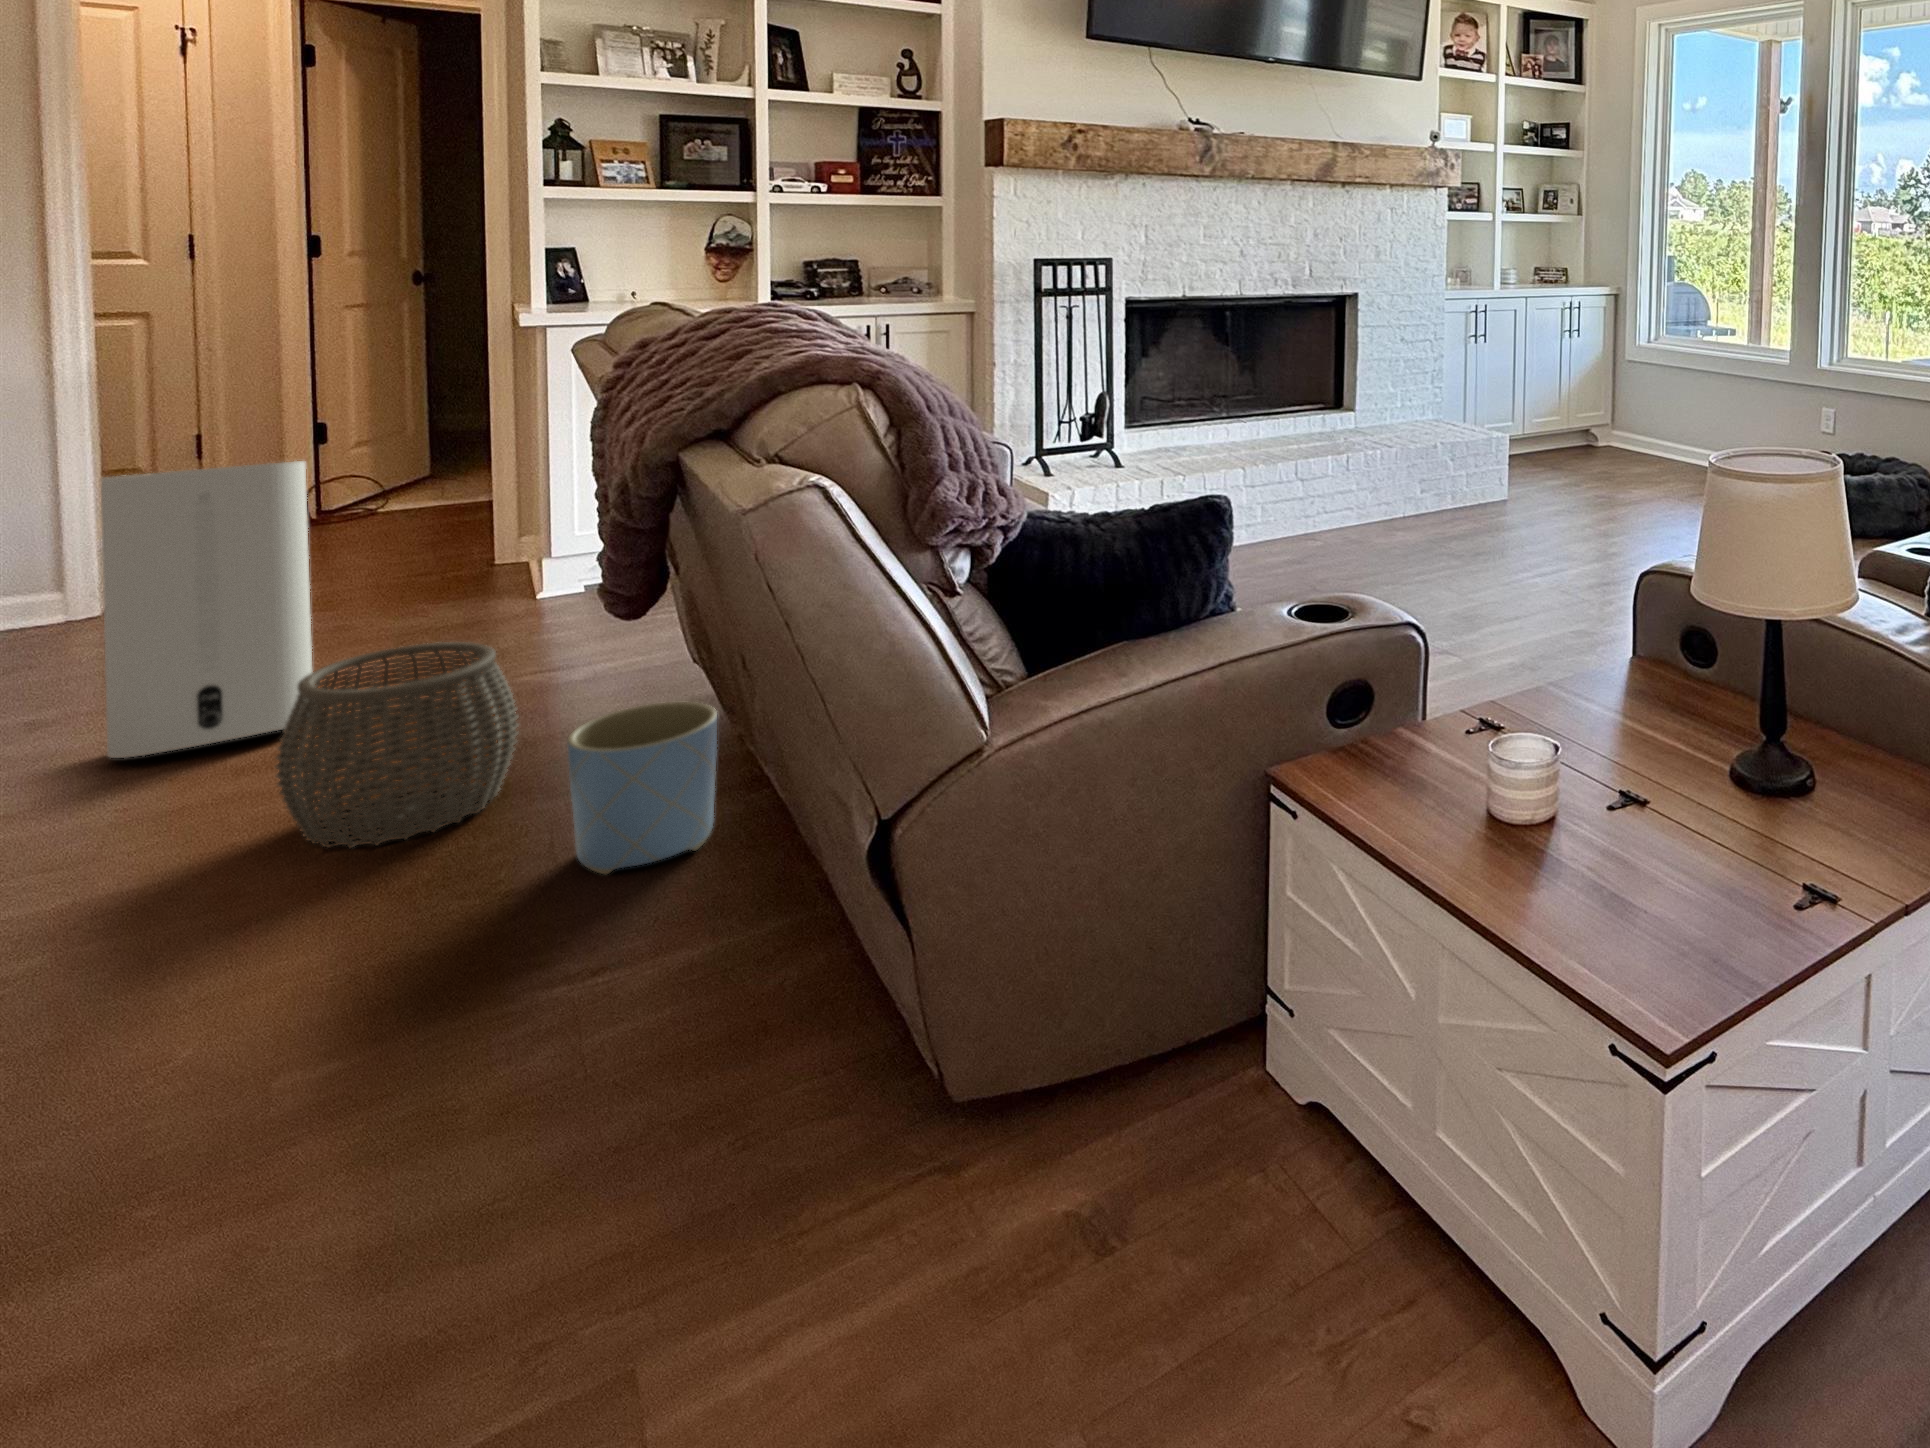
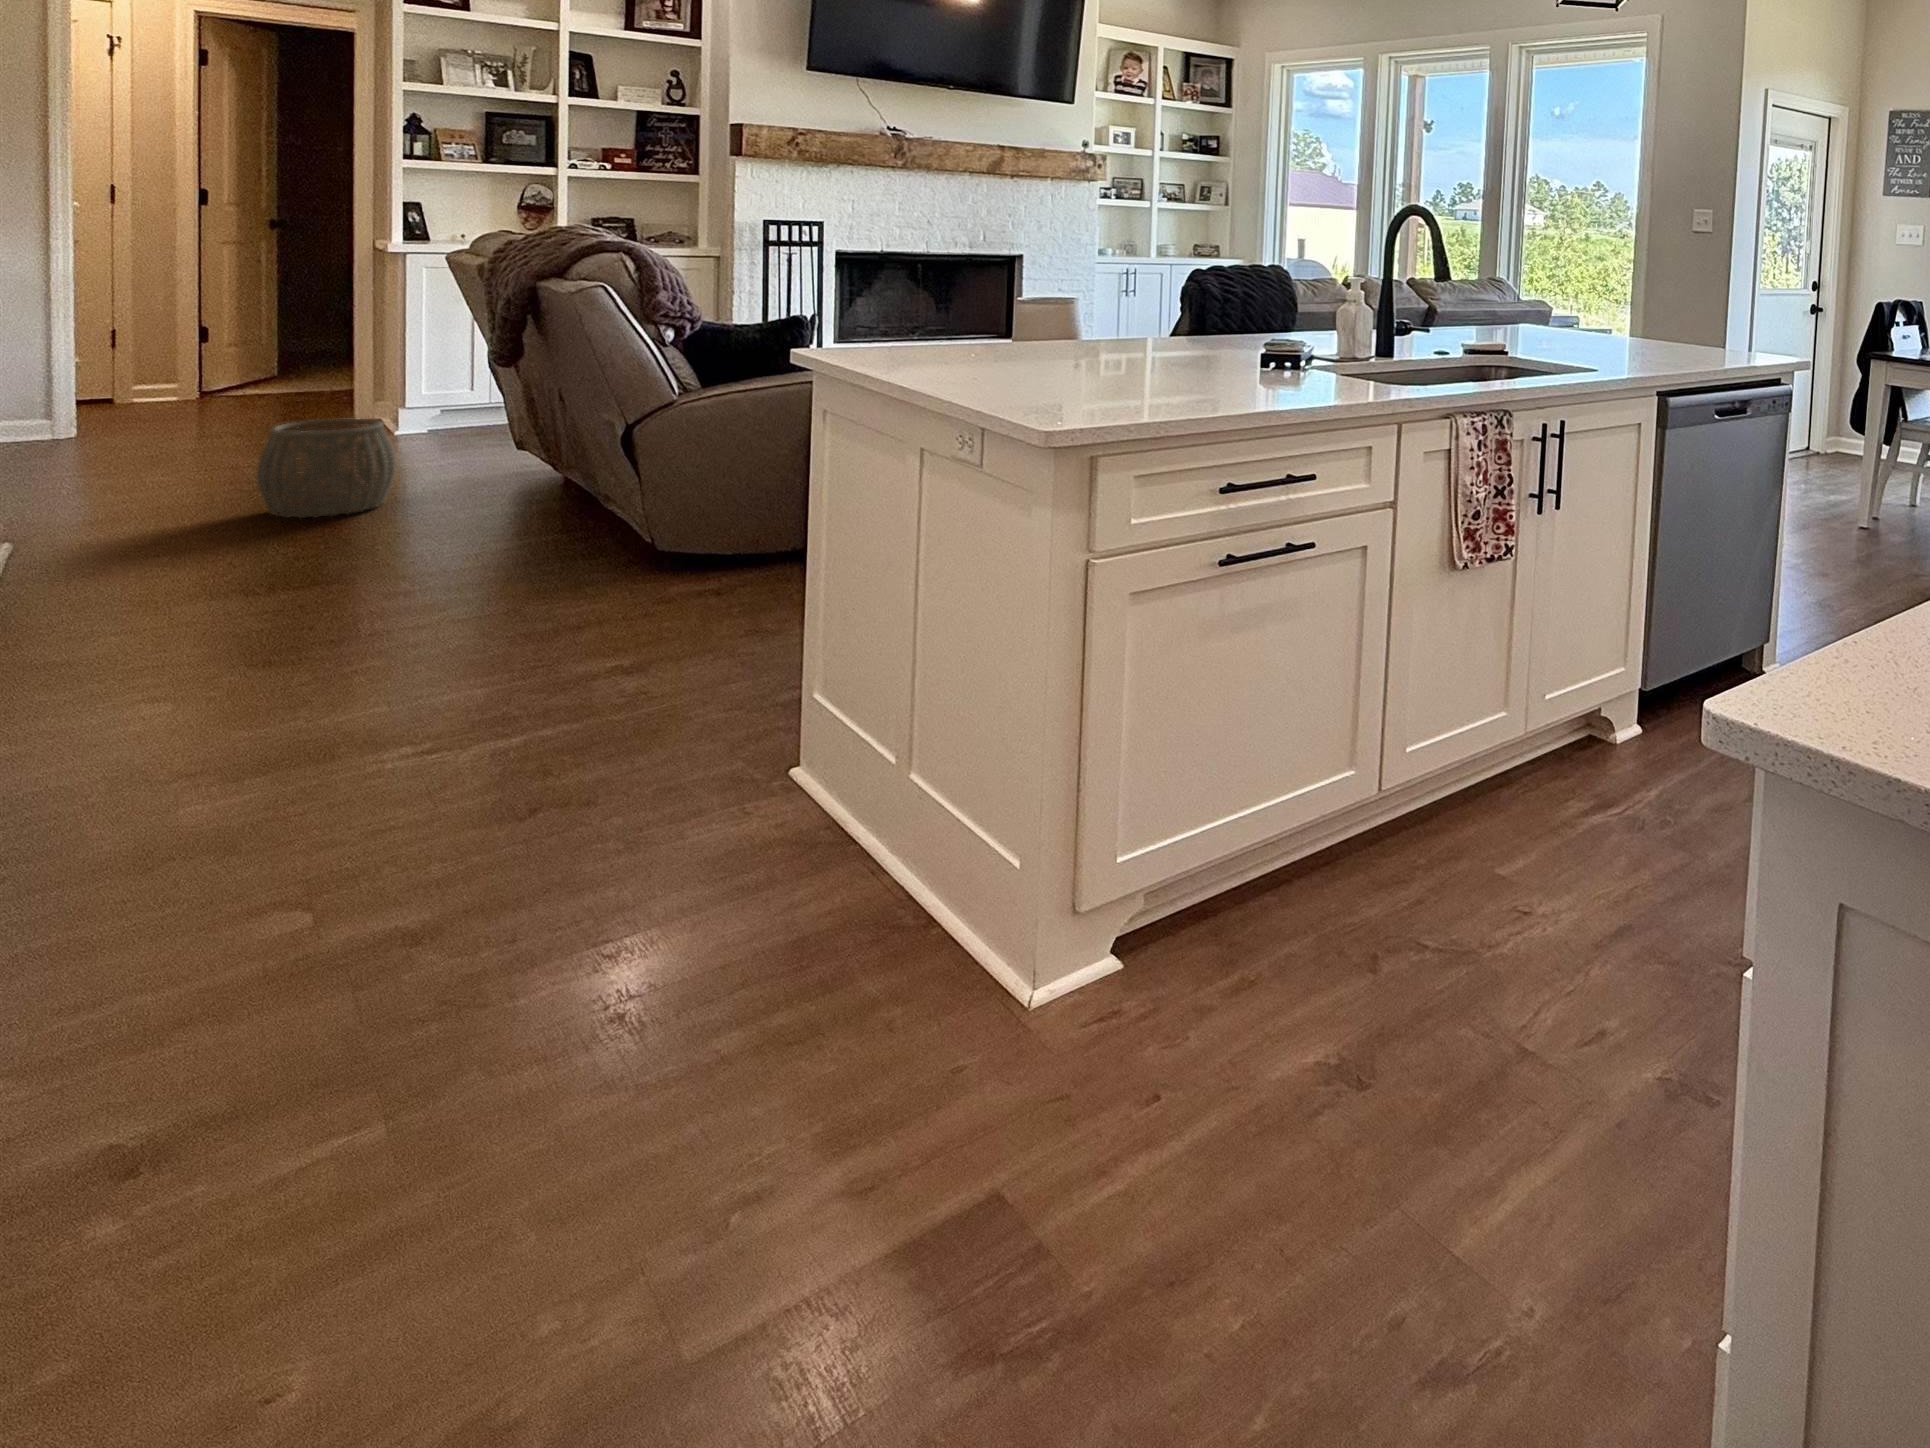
air purifier: present [101,461,312,758] -> none [126,321,255,489]
planter: present [567,702,717,874] -> none [431,448,519,528]

